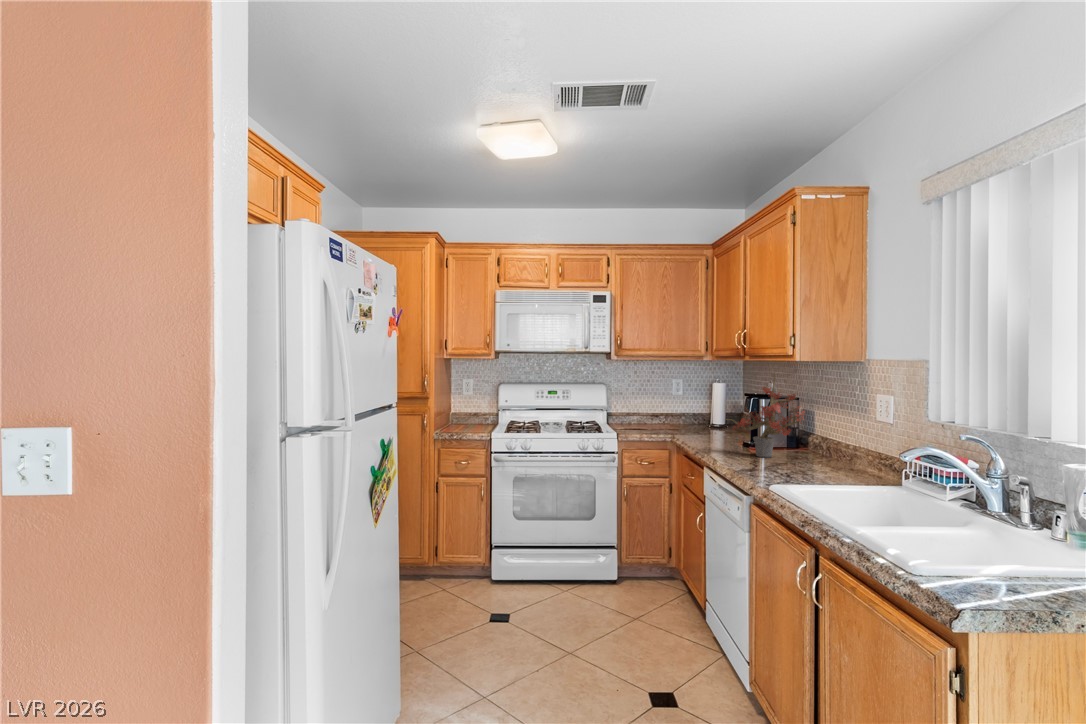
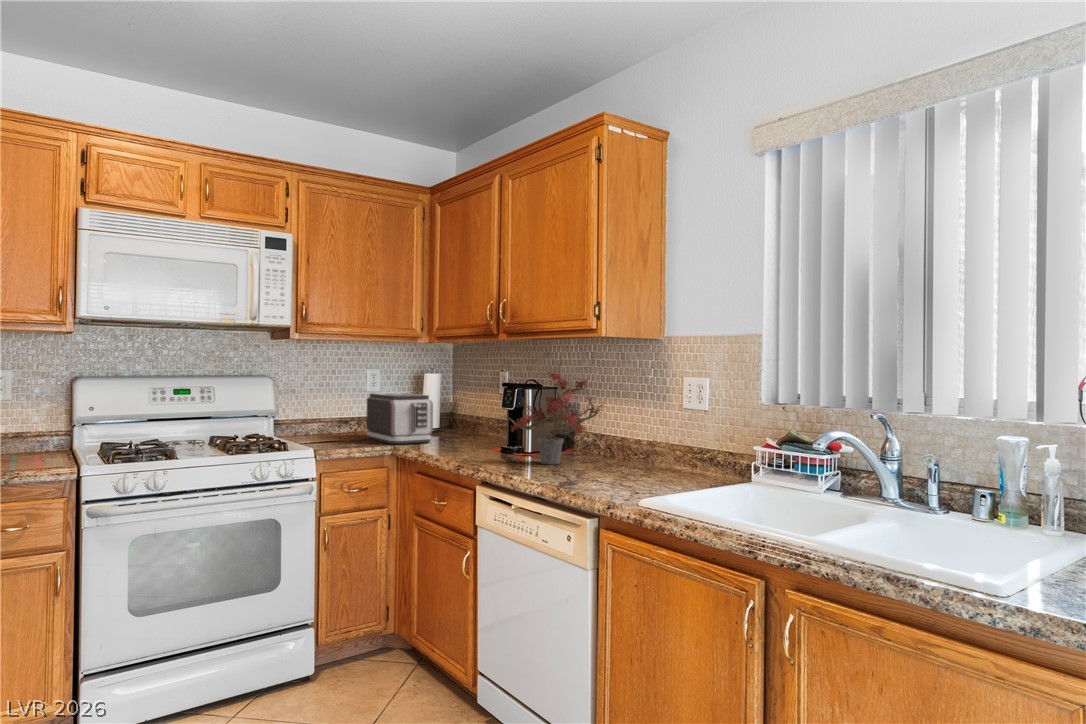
toaster: none [664,397,704,434] -> present [366,393,433,444]

